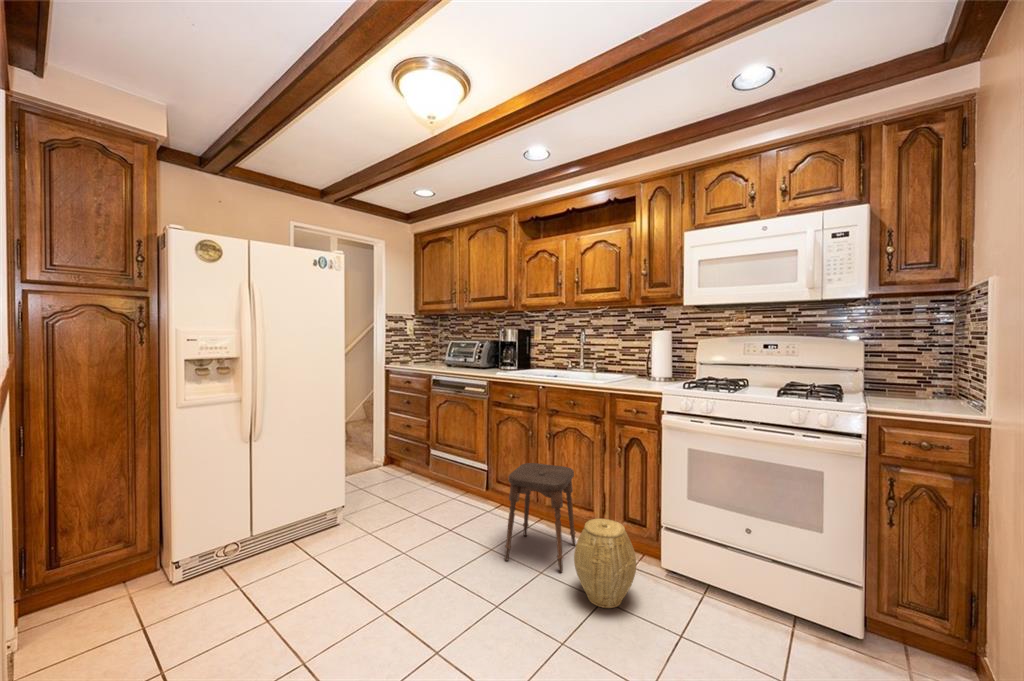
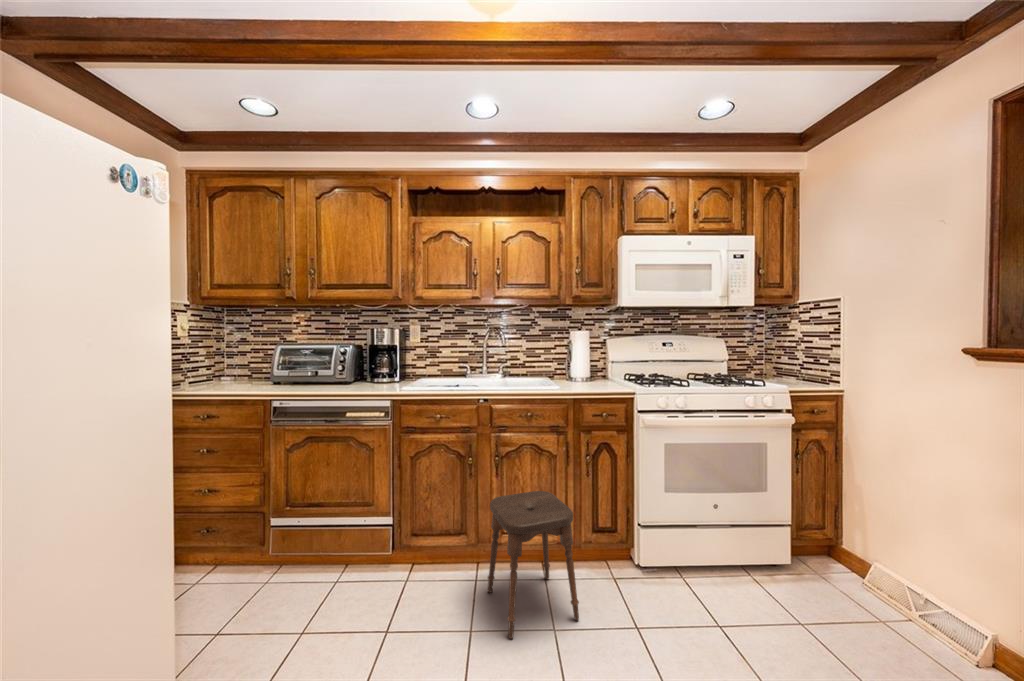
woven basket: present [574,519,636,608] -> none [607,537,678,641]

